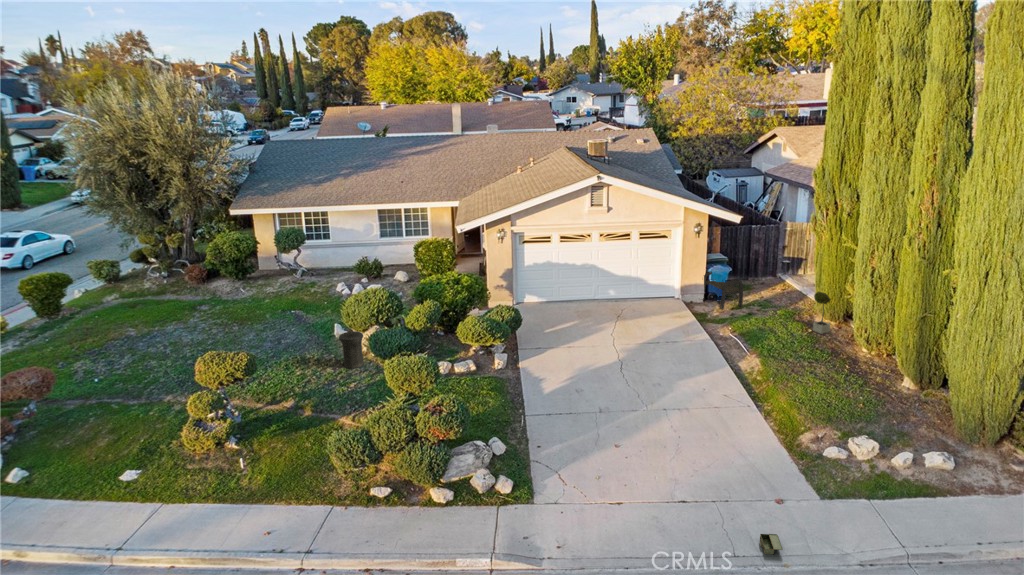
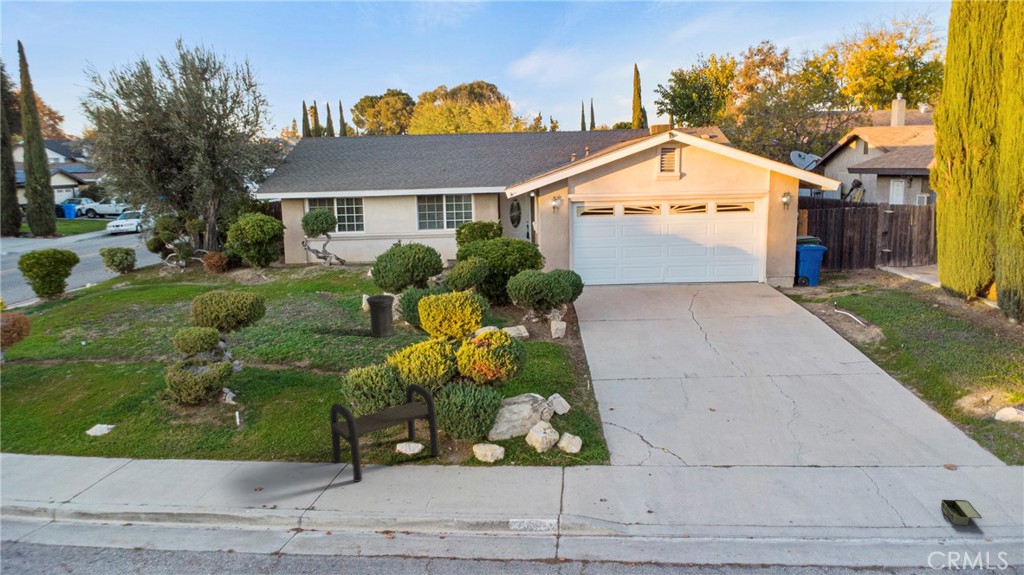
bench: present [704,272,743,309] -> present [330,384,439,482]
potted tree: present [813,292,831,334] -> none [938,258,960,310]

